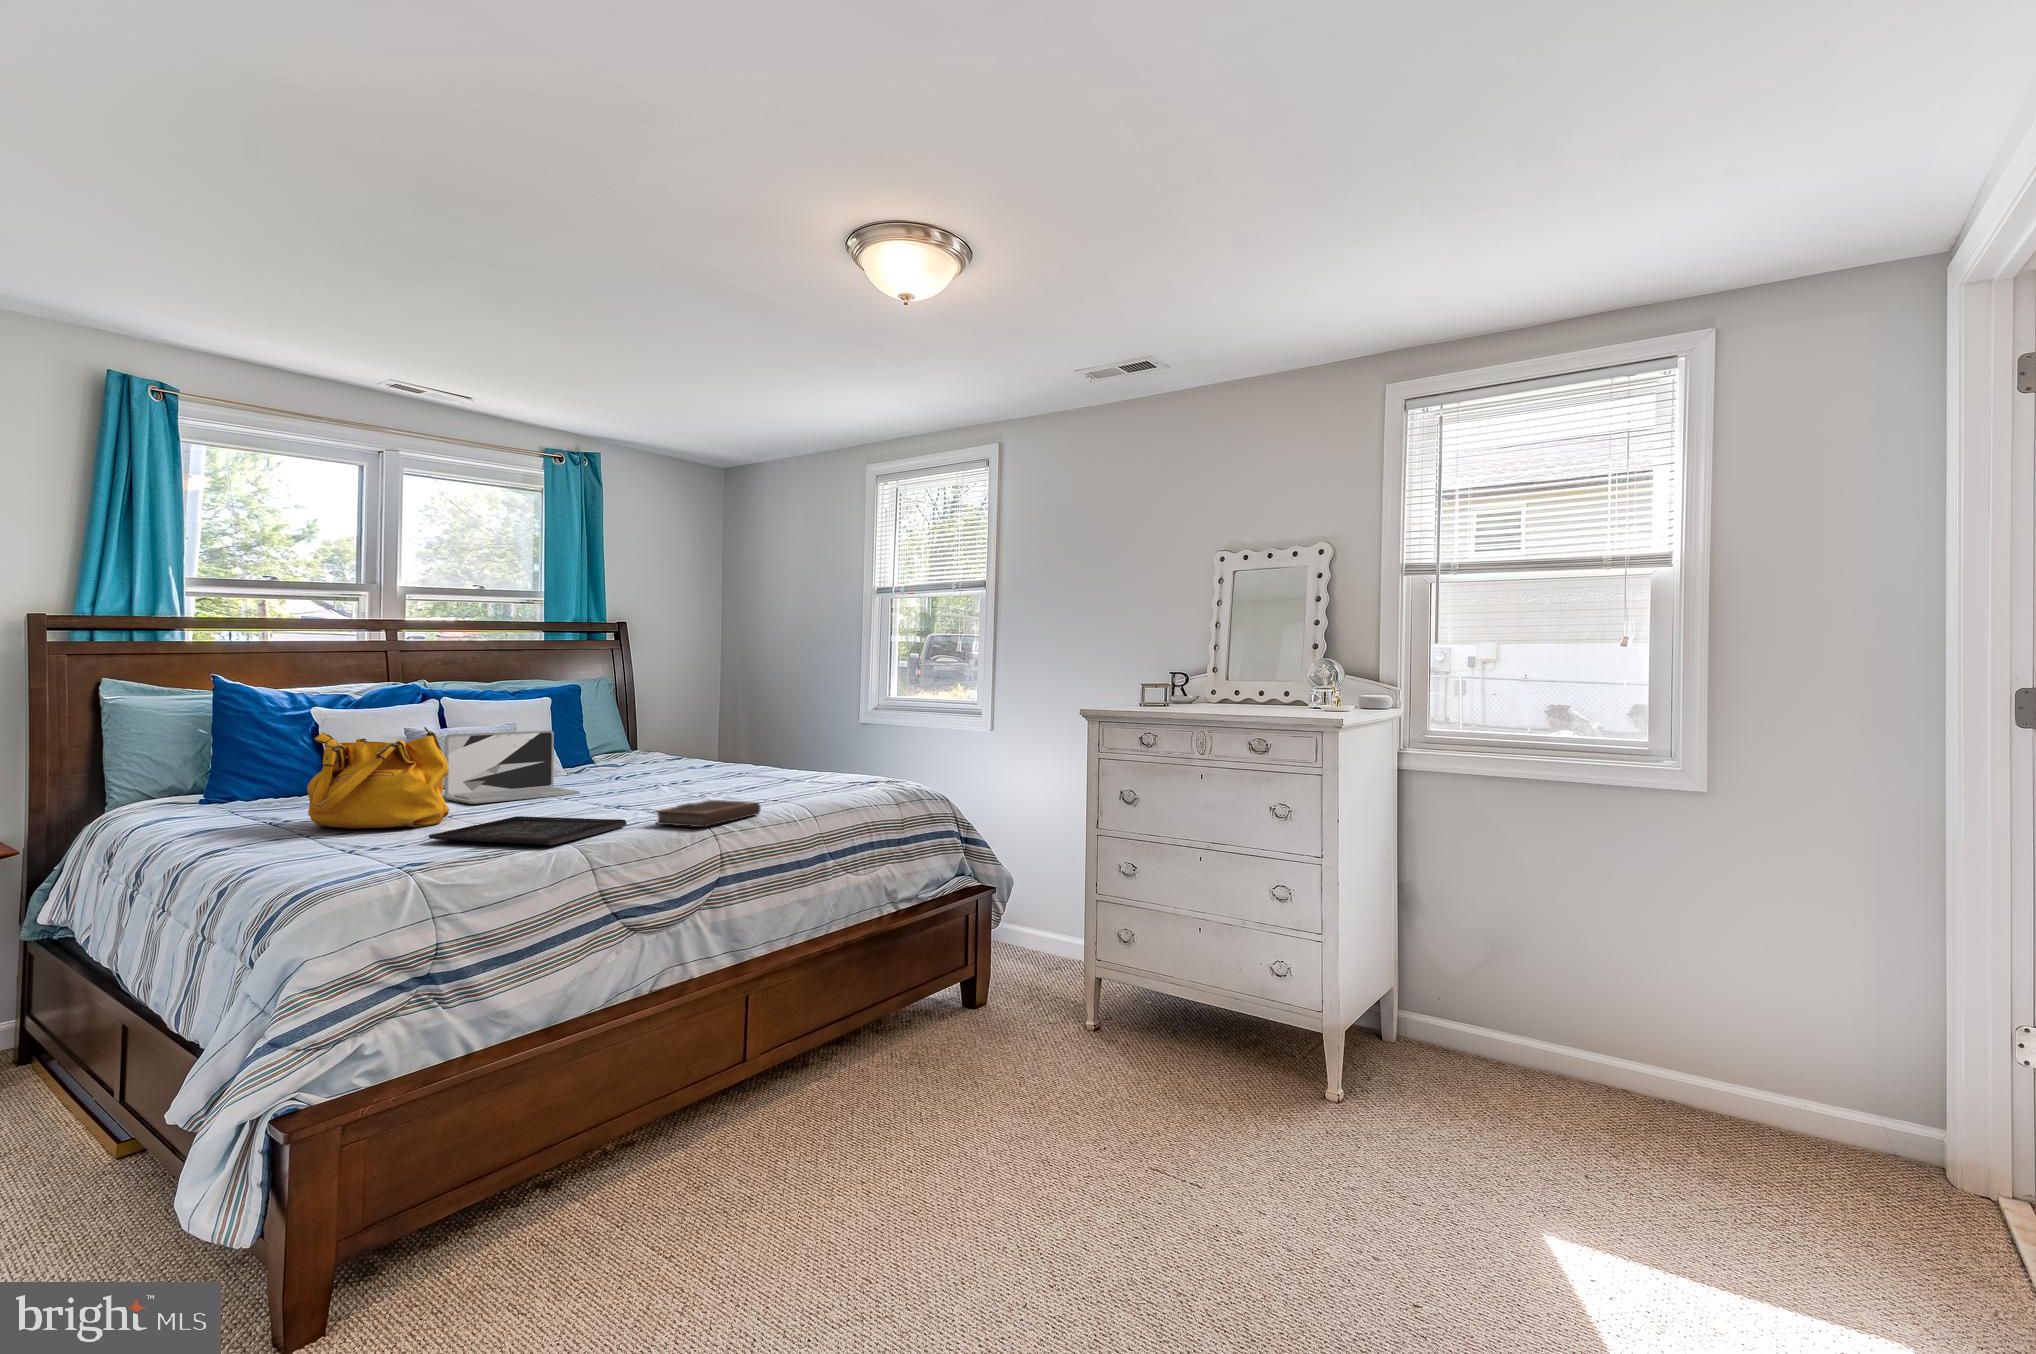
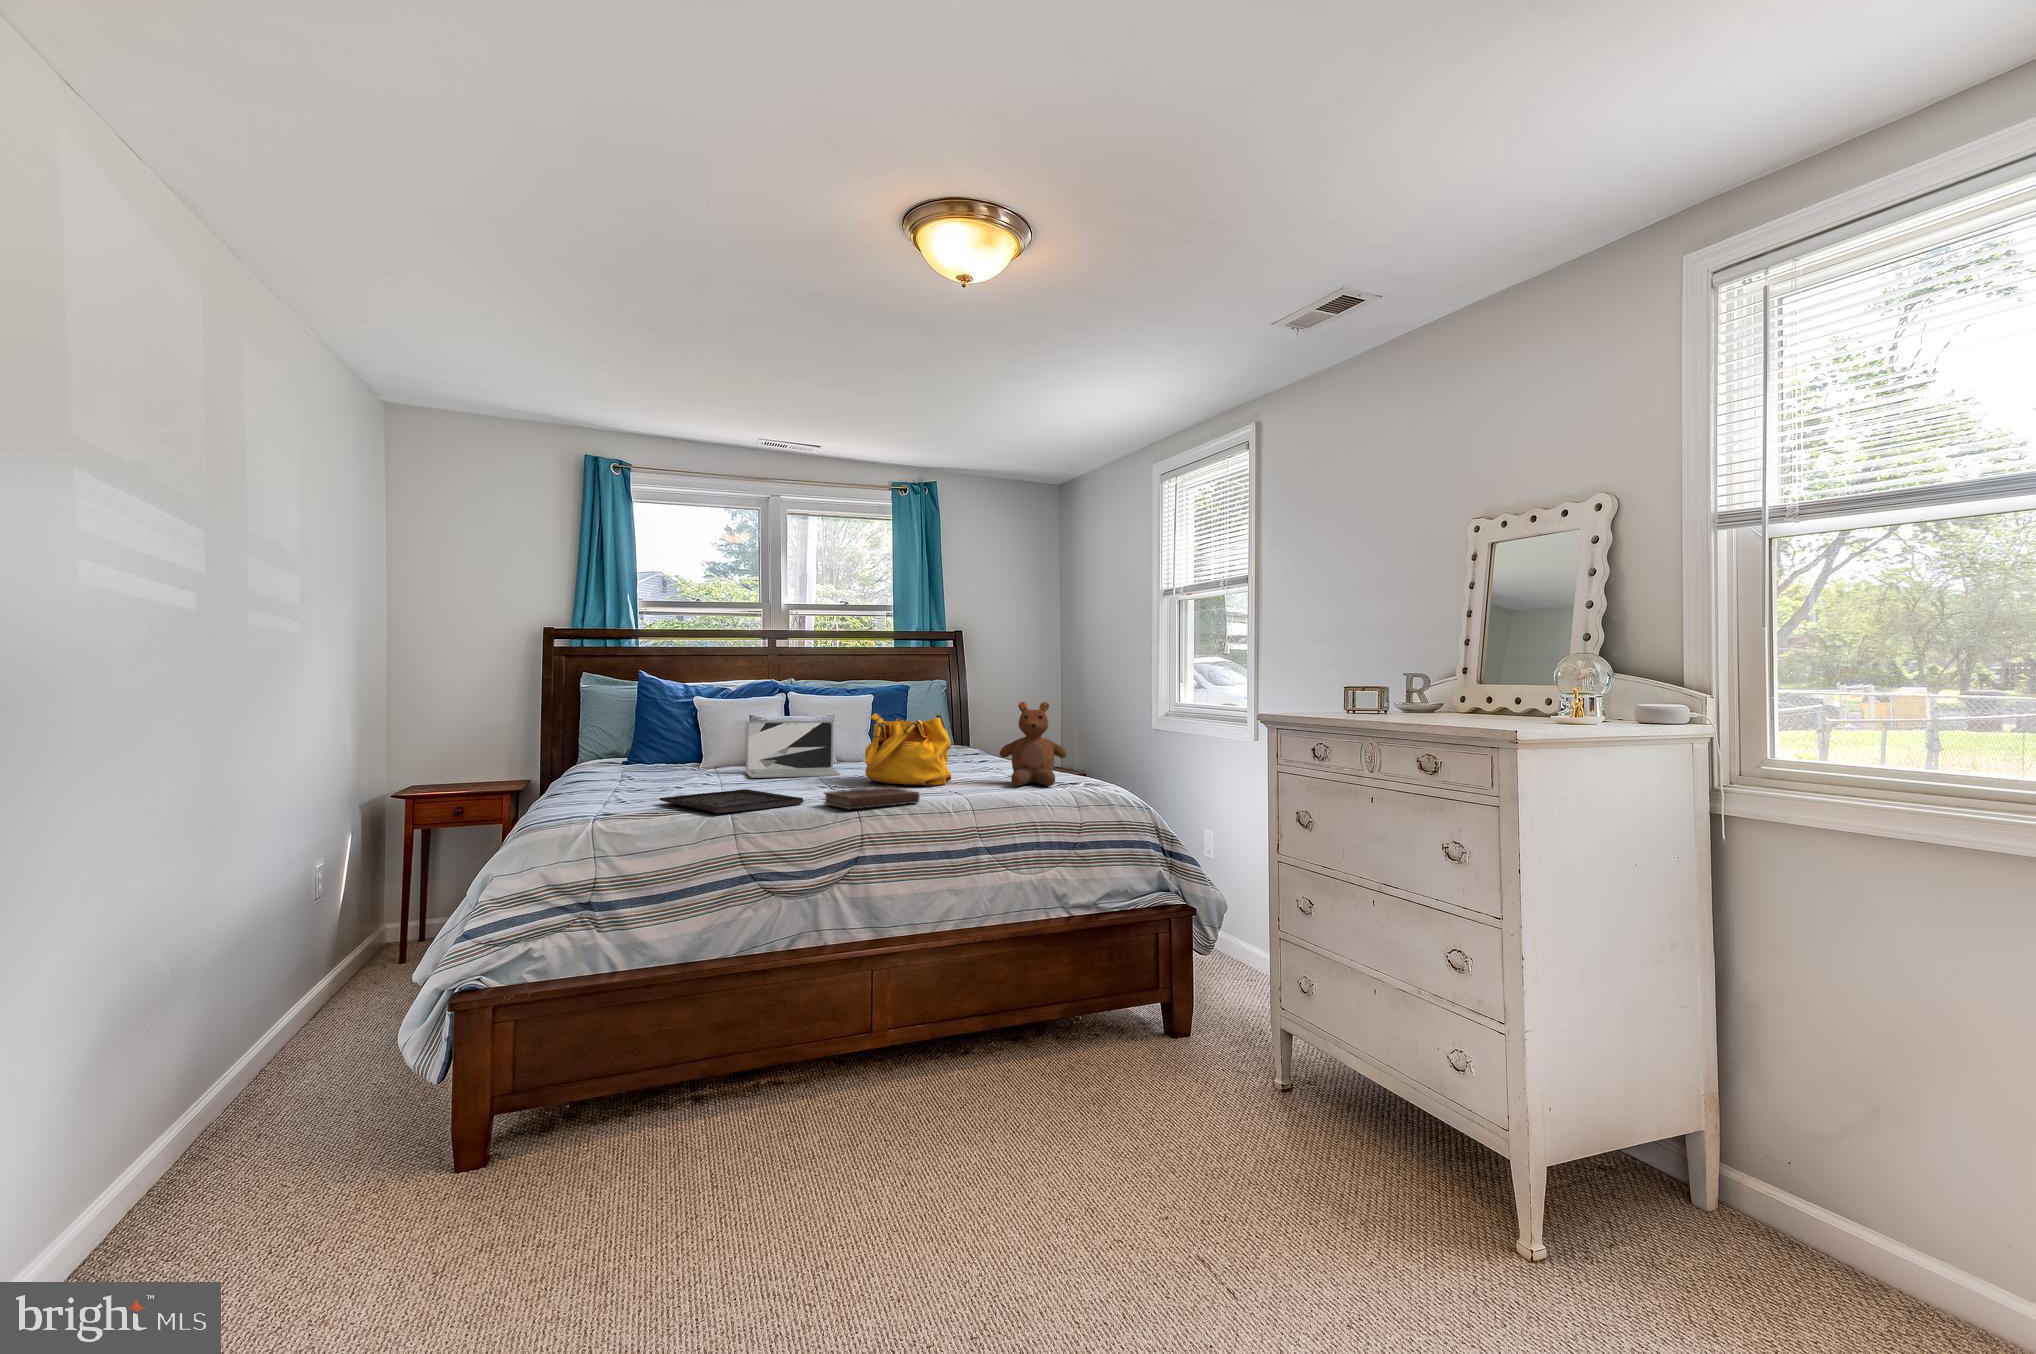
teddy bear: none [788,703,856,790] -> present [1000,702,1067,786]
handbag: present [307,727,449,829] -> present [865,711,951,786]

